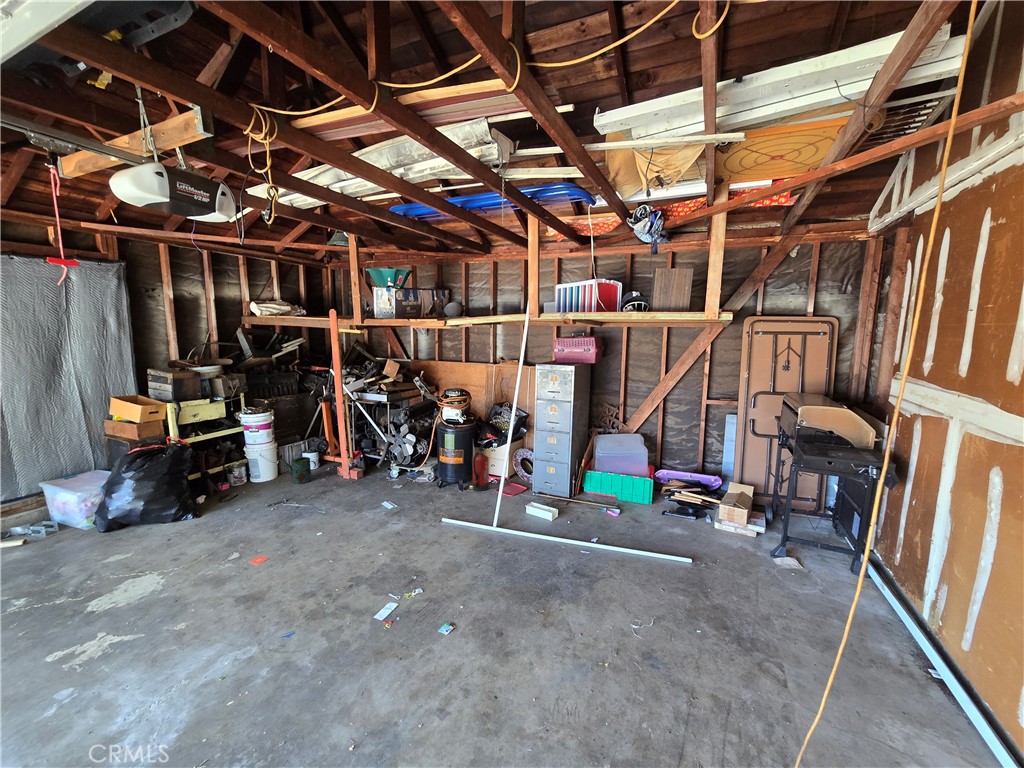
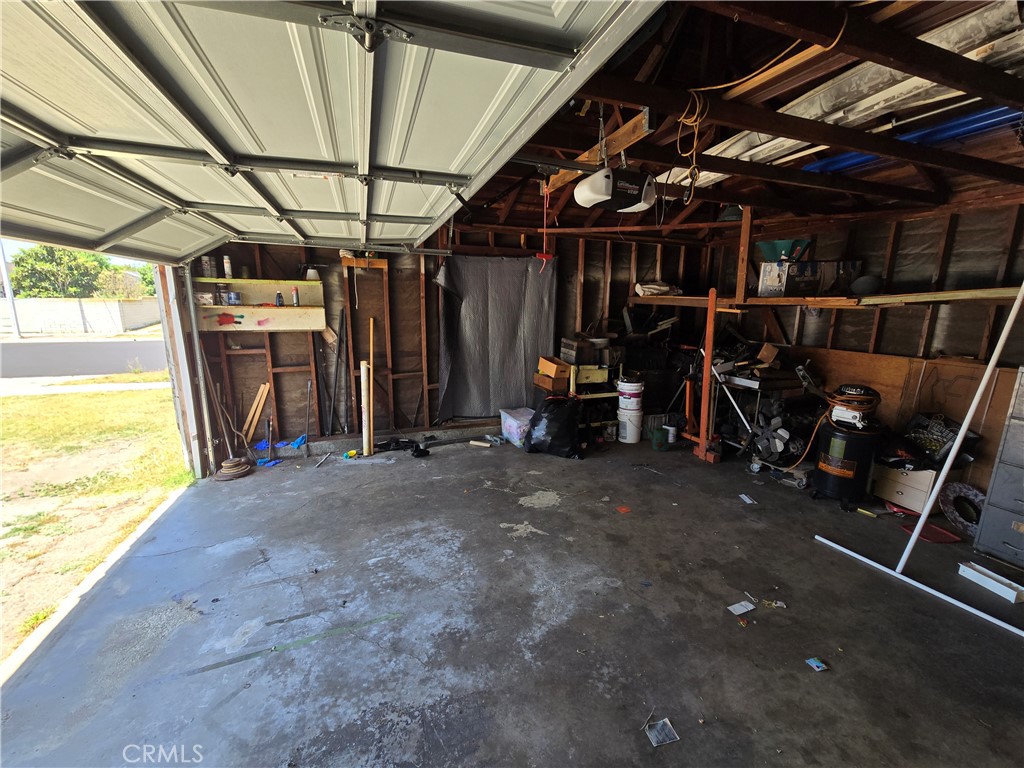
fire extinguisher: present [473,442,489,491] -> none [865,461,901,523]

